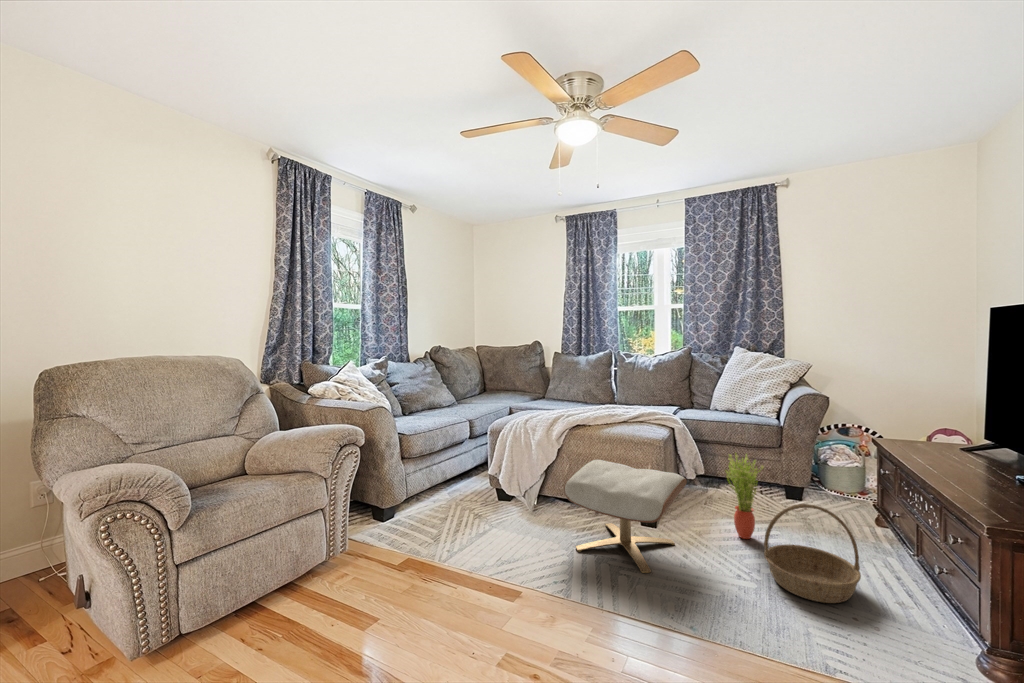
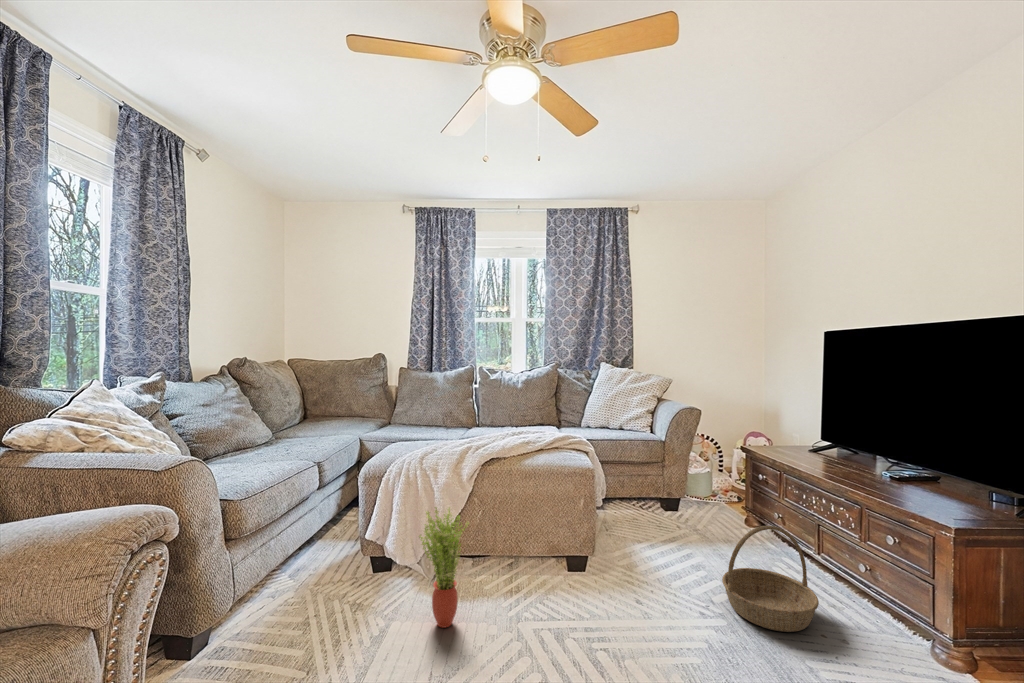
potted plant: present [726,453,764,539] -> present [419,508,469,628]
ottoman: present [564,460,687,573] -> none [504,502,644,647]

